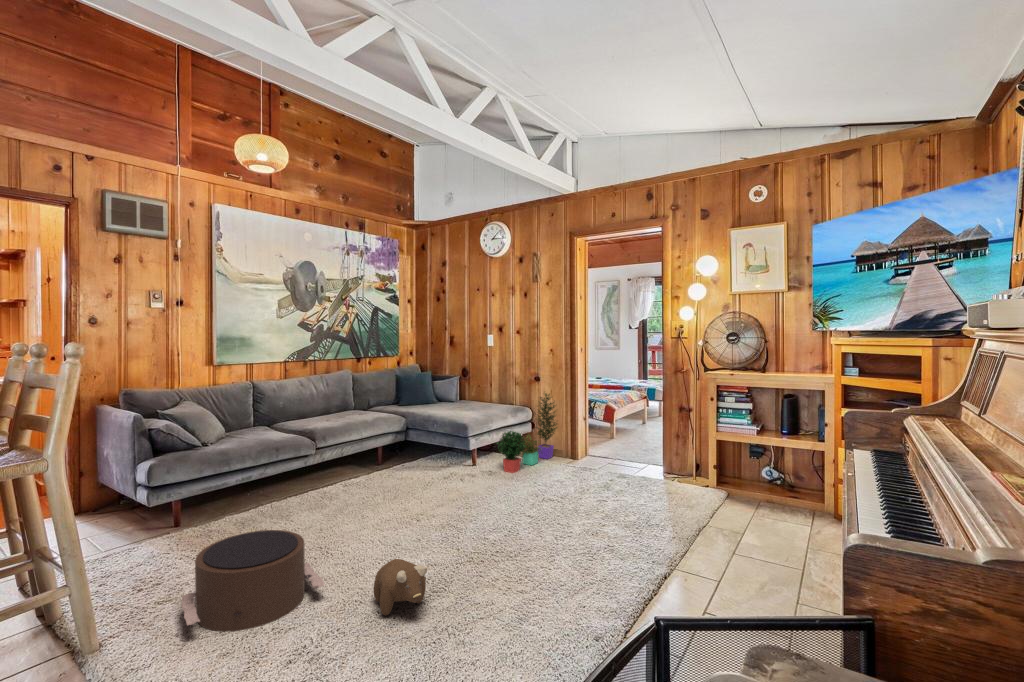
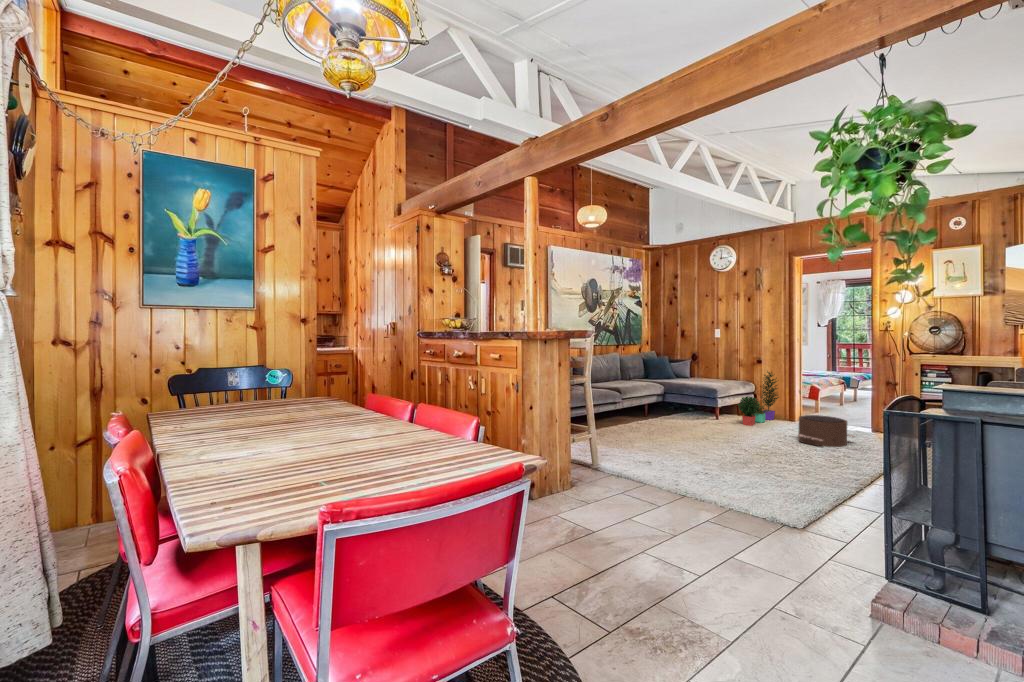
pouf: present [182,530,325,632] -> present [798,415,855,447]
plush toy: present [374,559,427,616] -> none [722,444,757,469]

